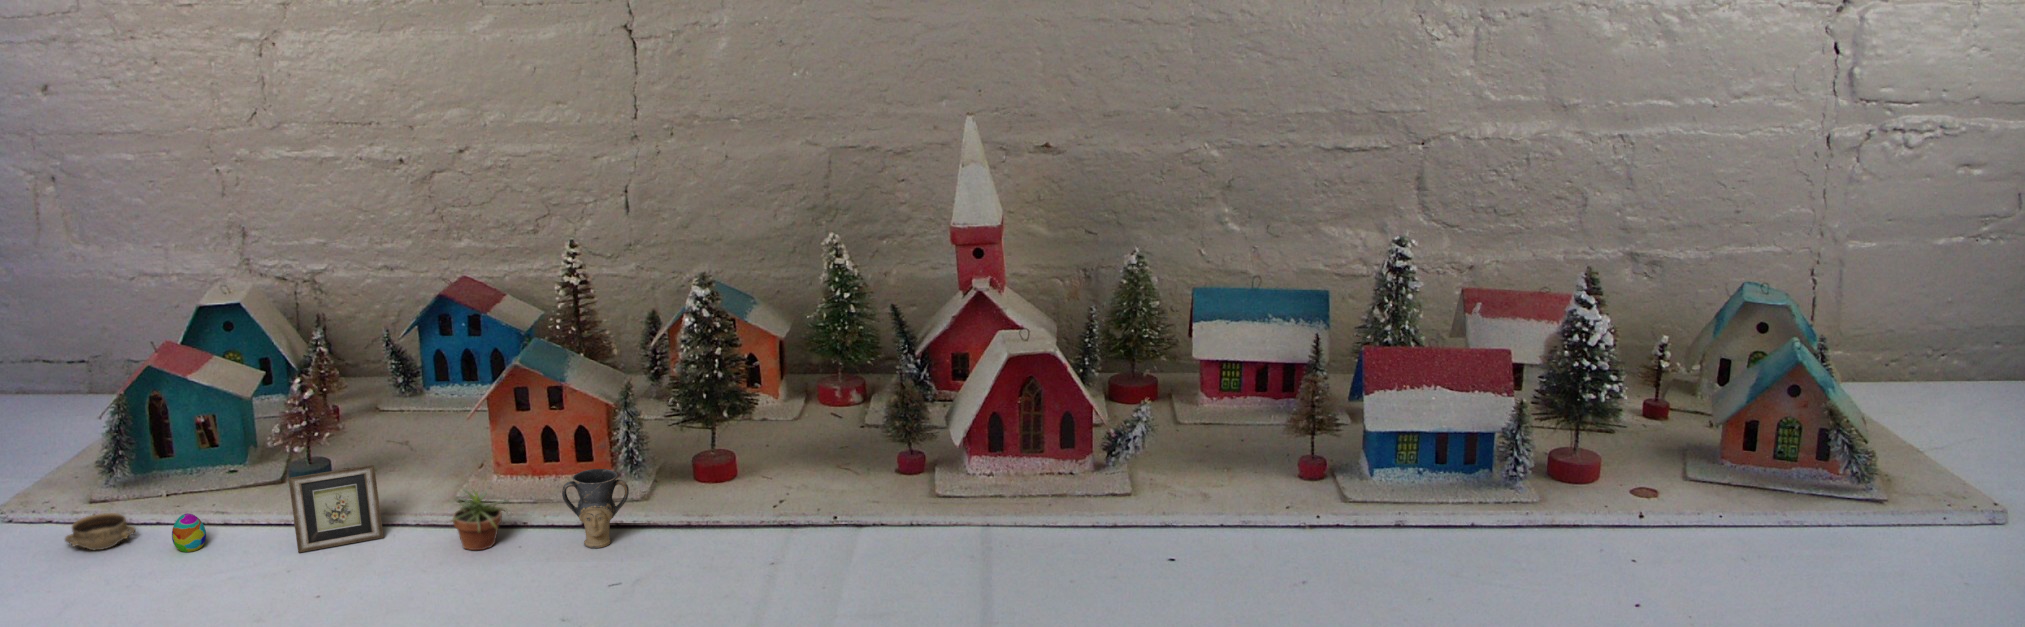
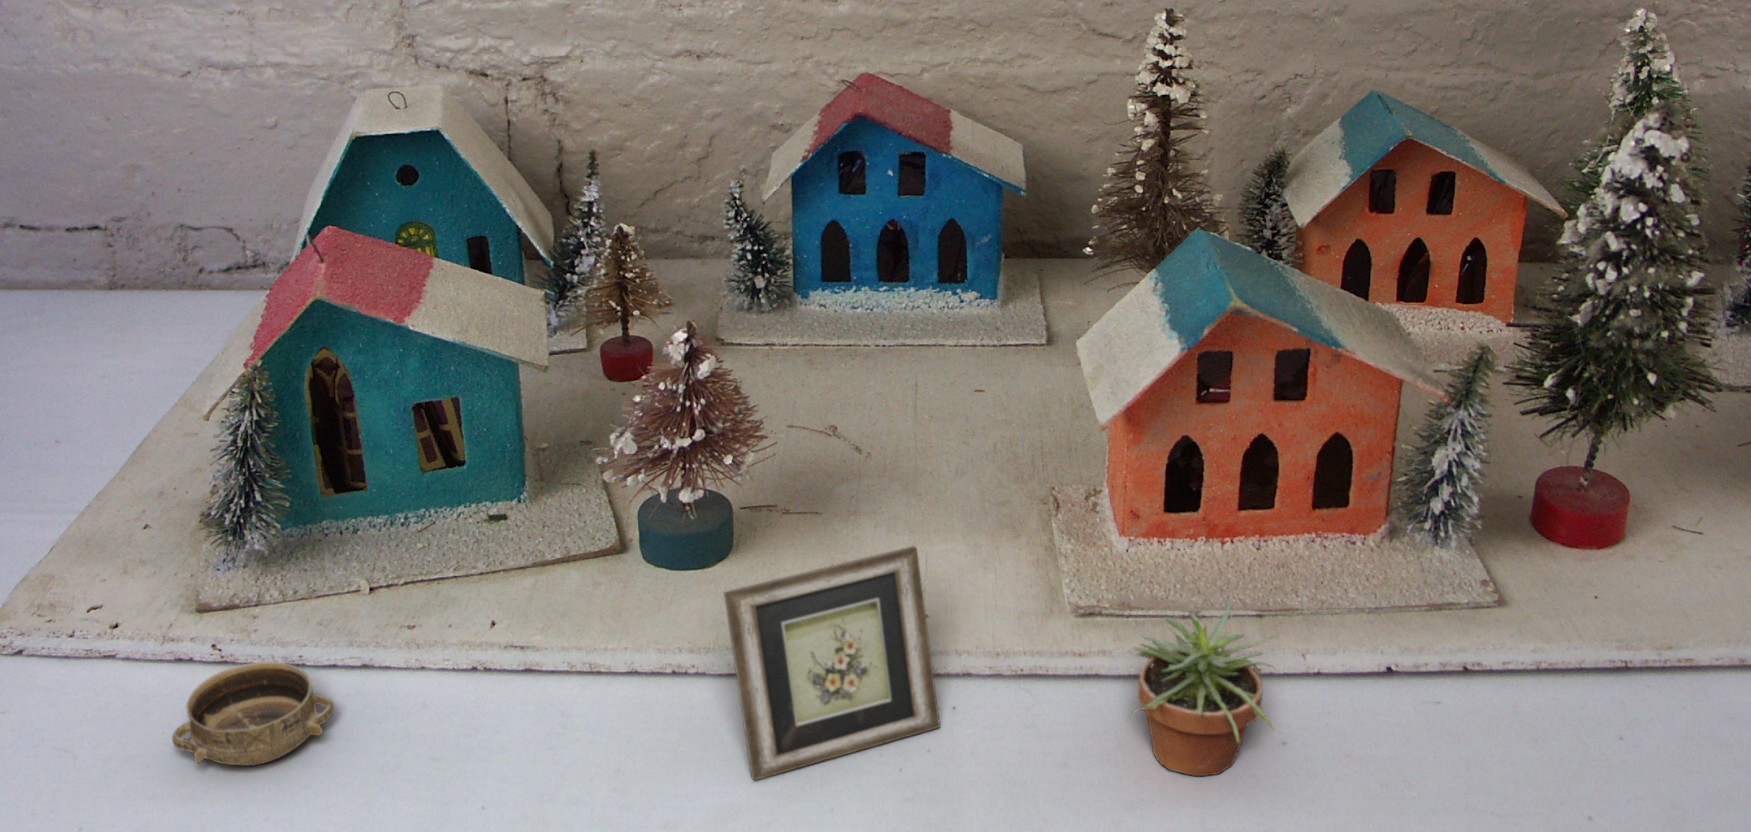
vase: present [562,469,629,548] -> none [1434,560,1605,770]
decorative egg: present [172,513,206,552] -> none [434,678,513,775]

